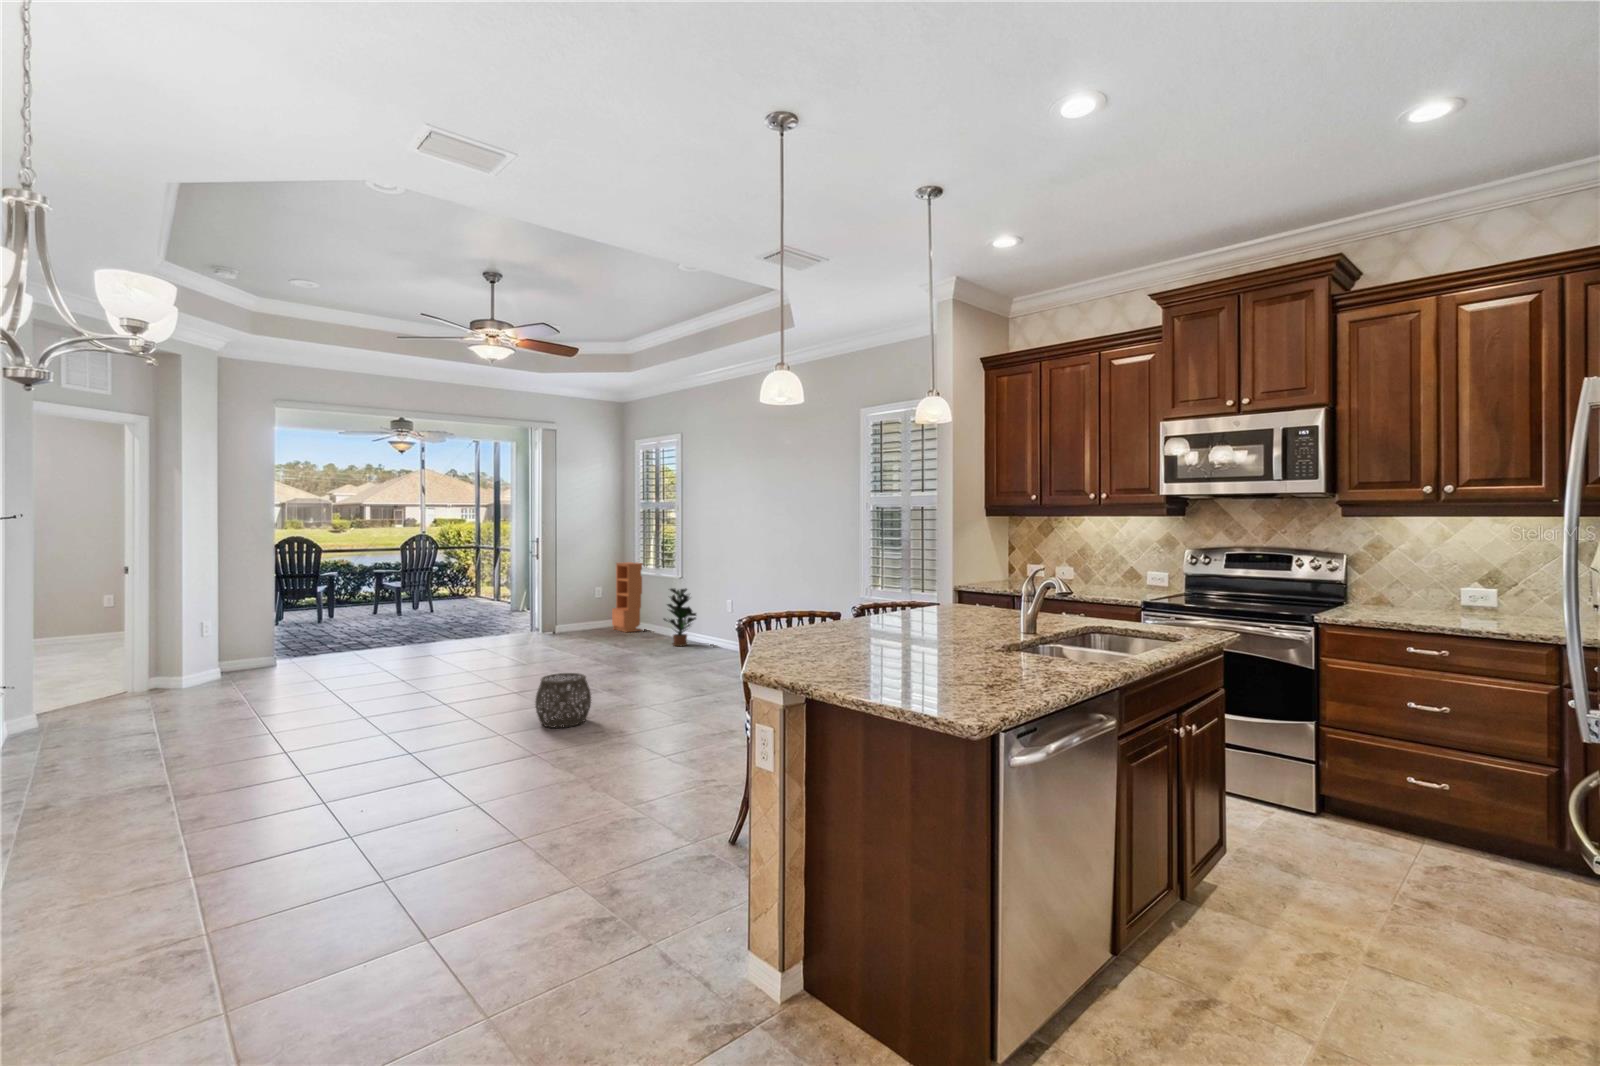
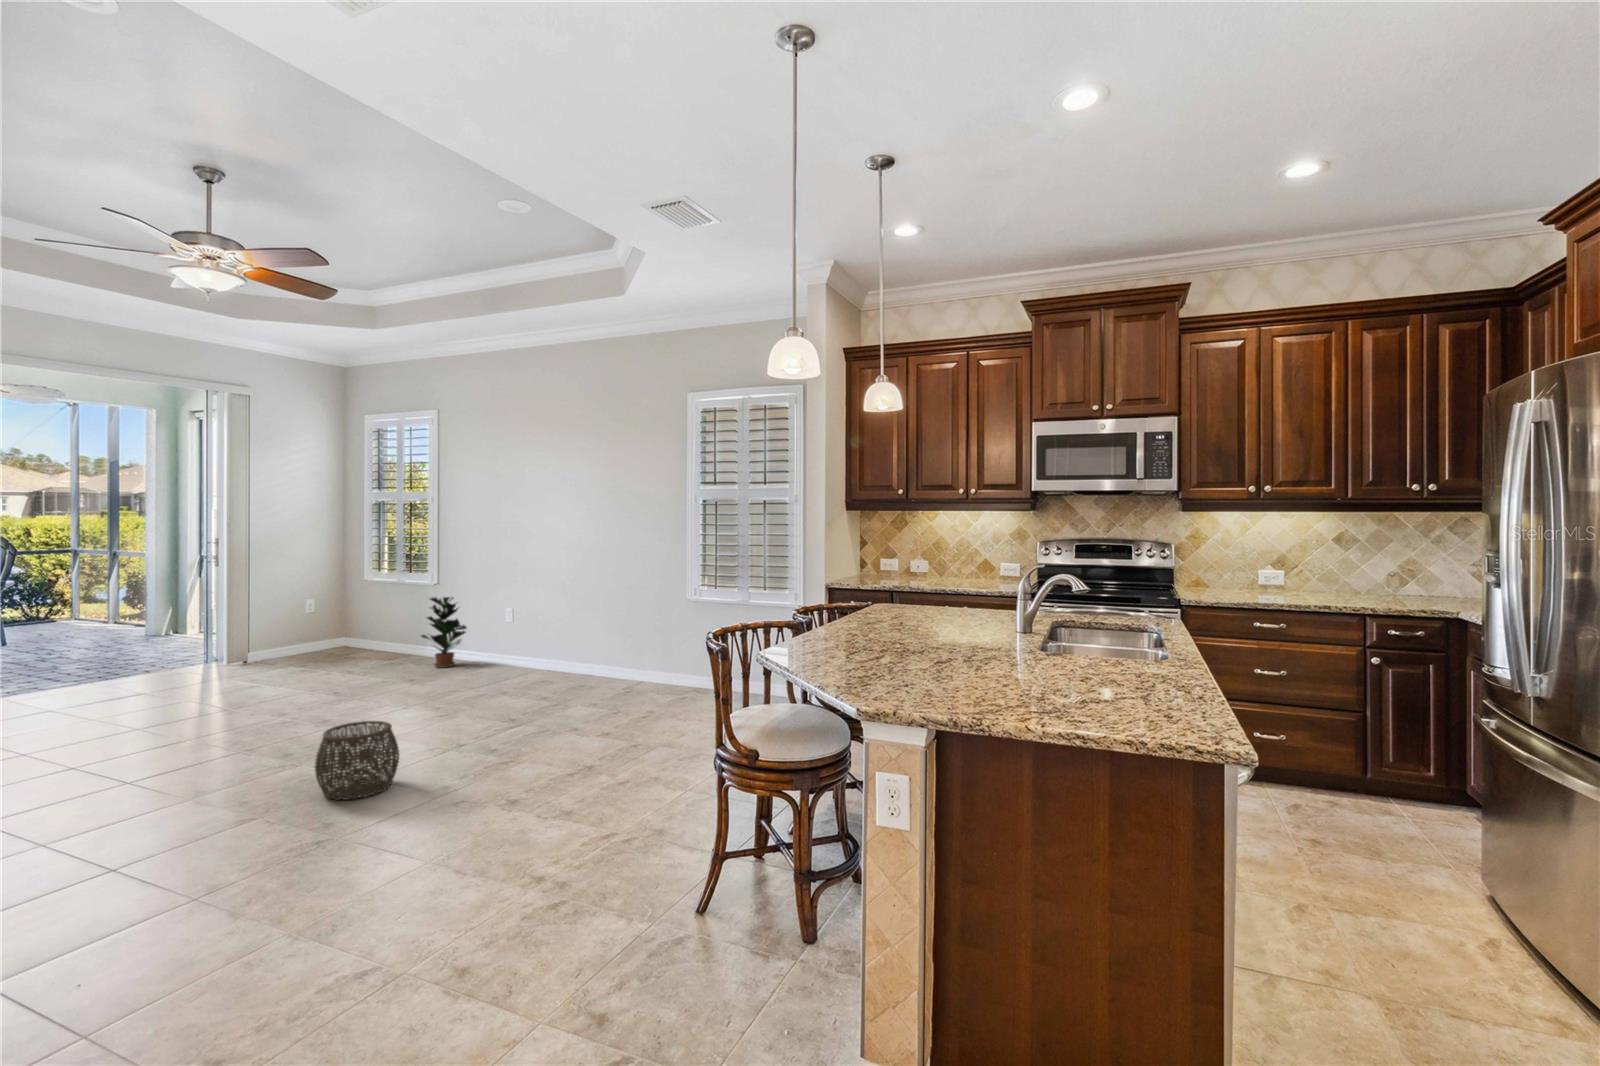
bookcase: present [612,562,643,632] -> none [332,566,380,655]

